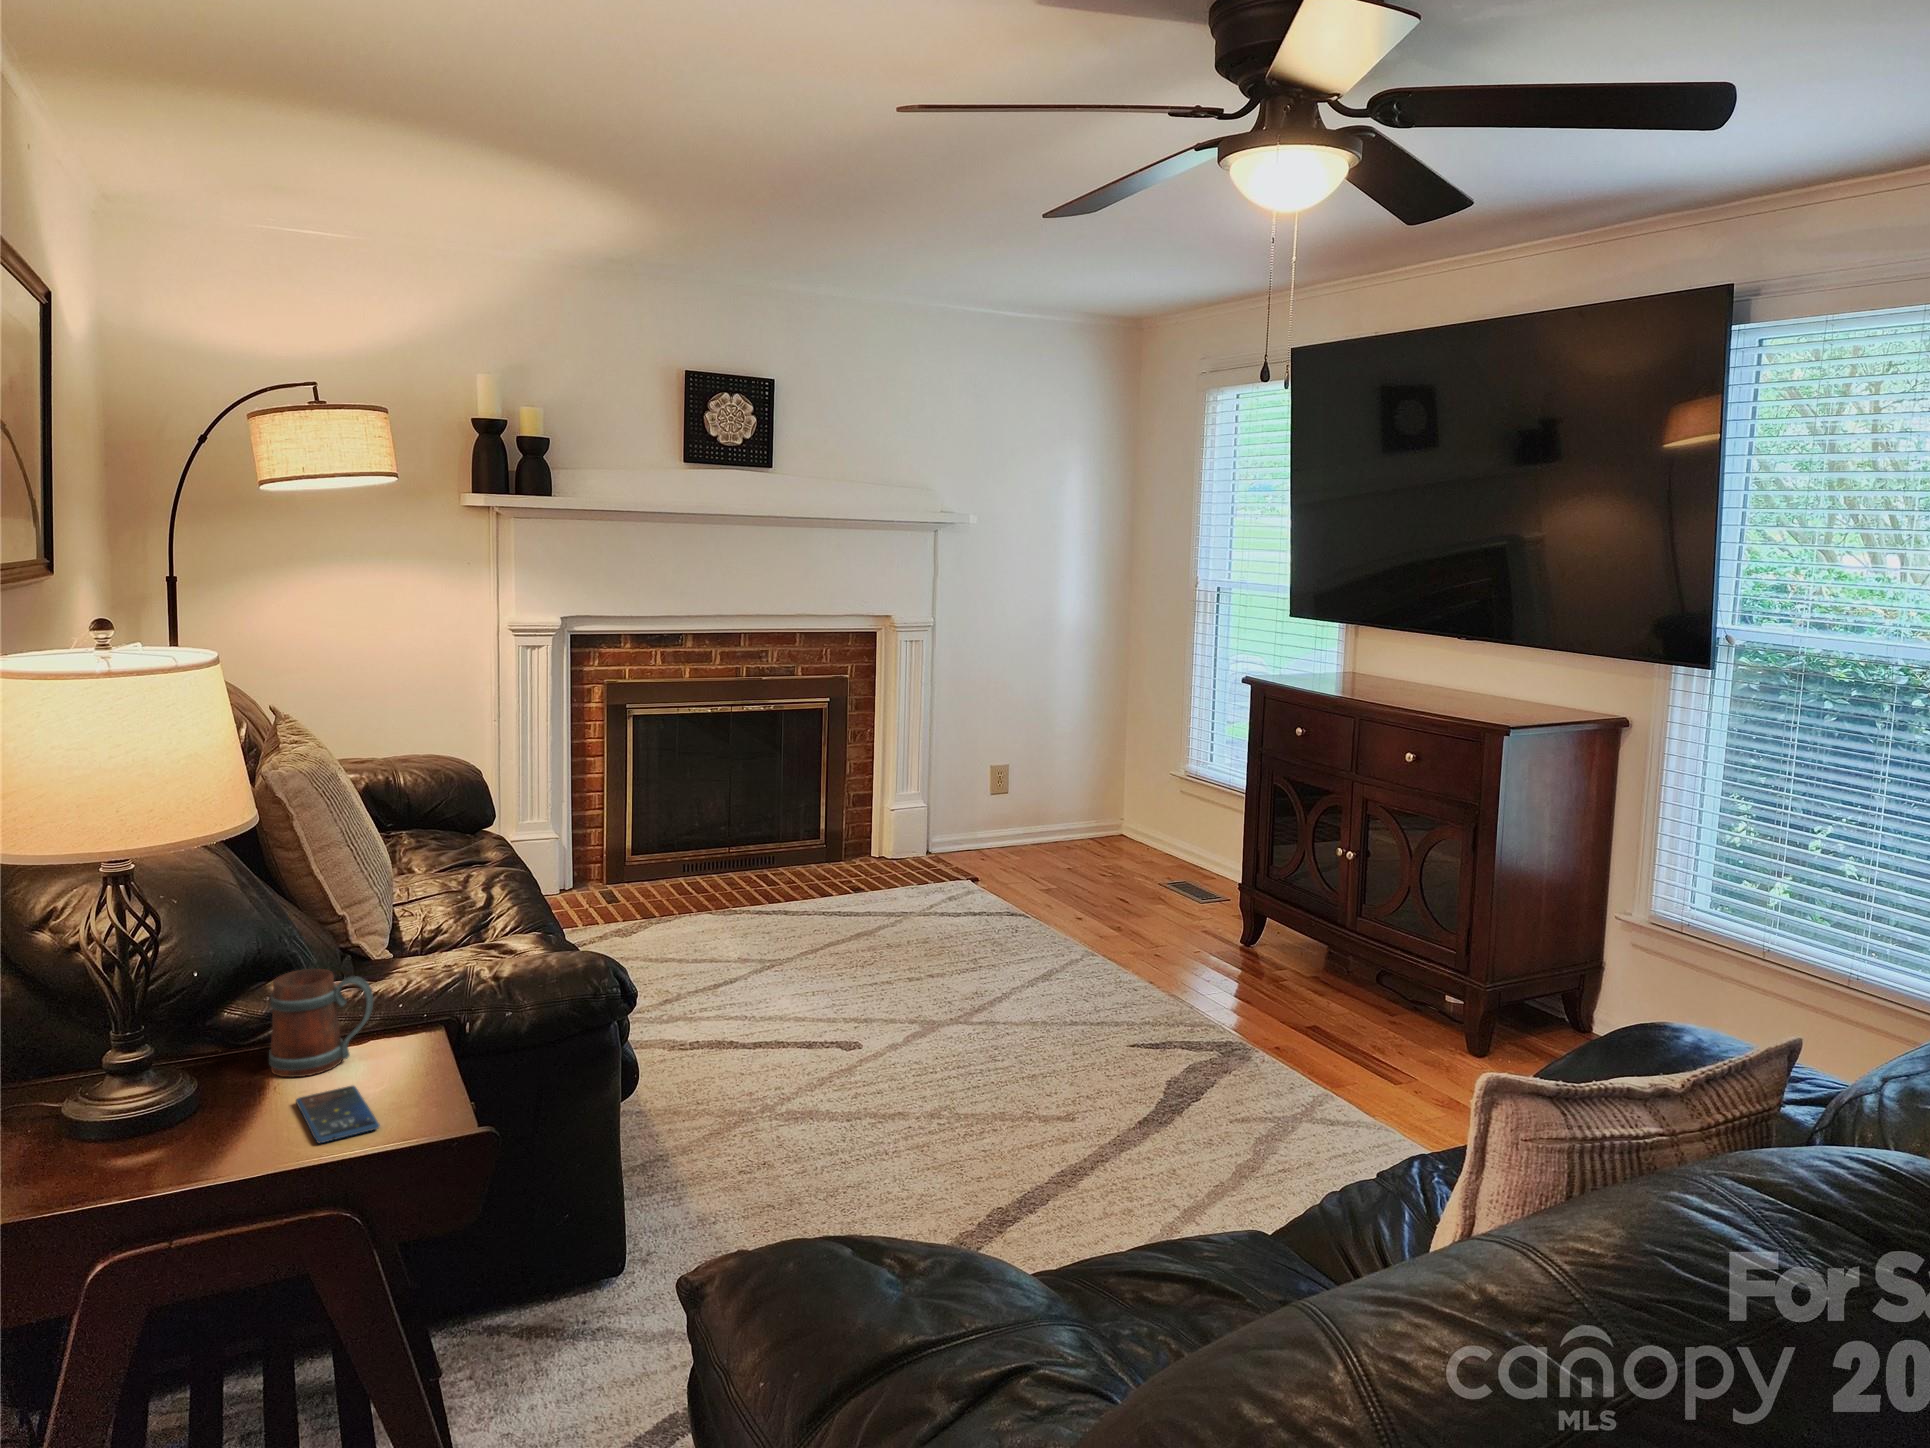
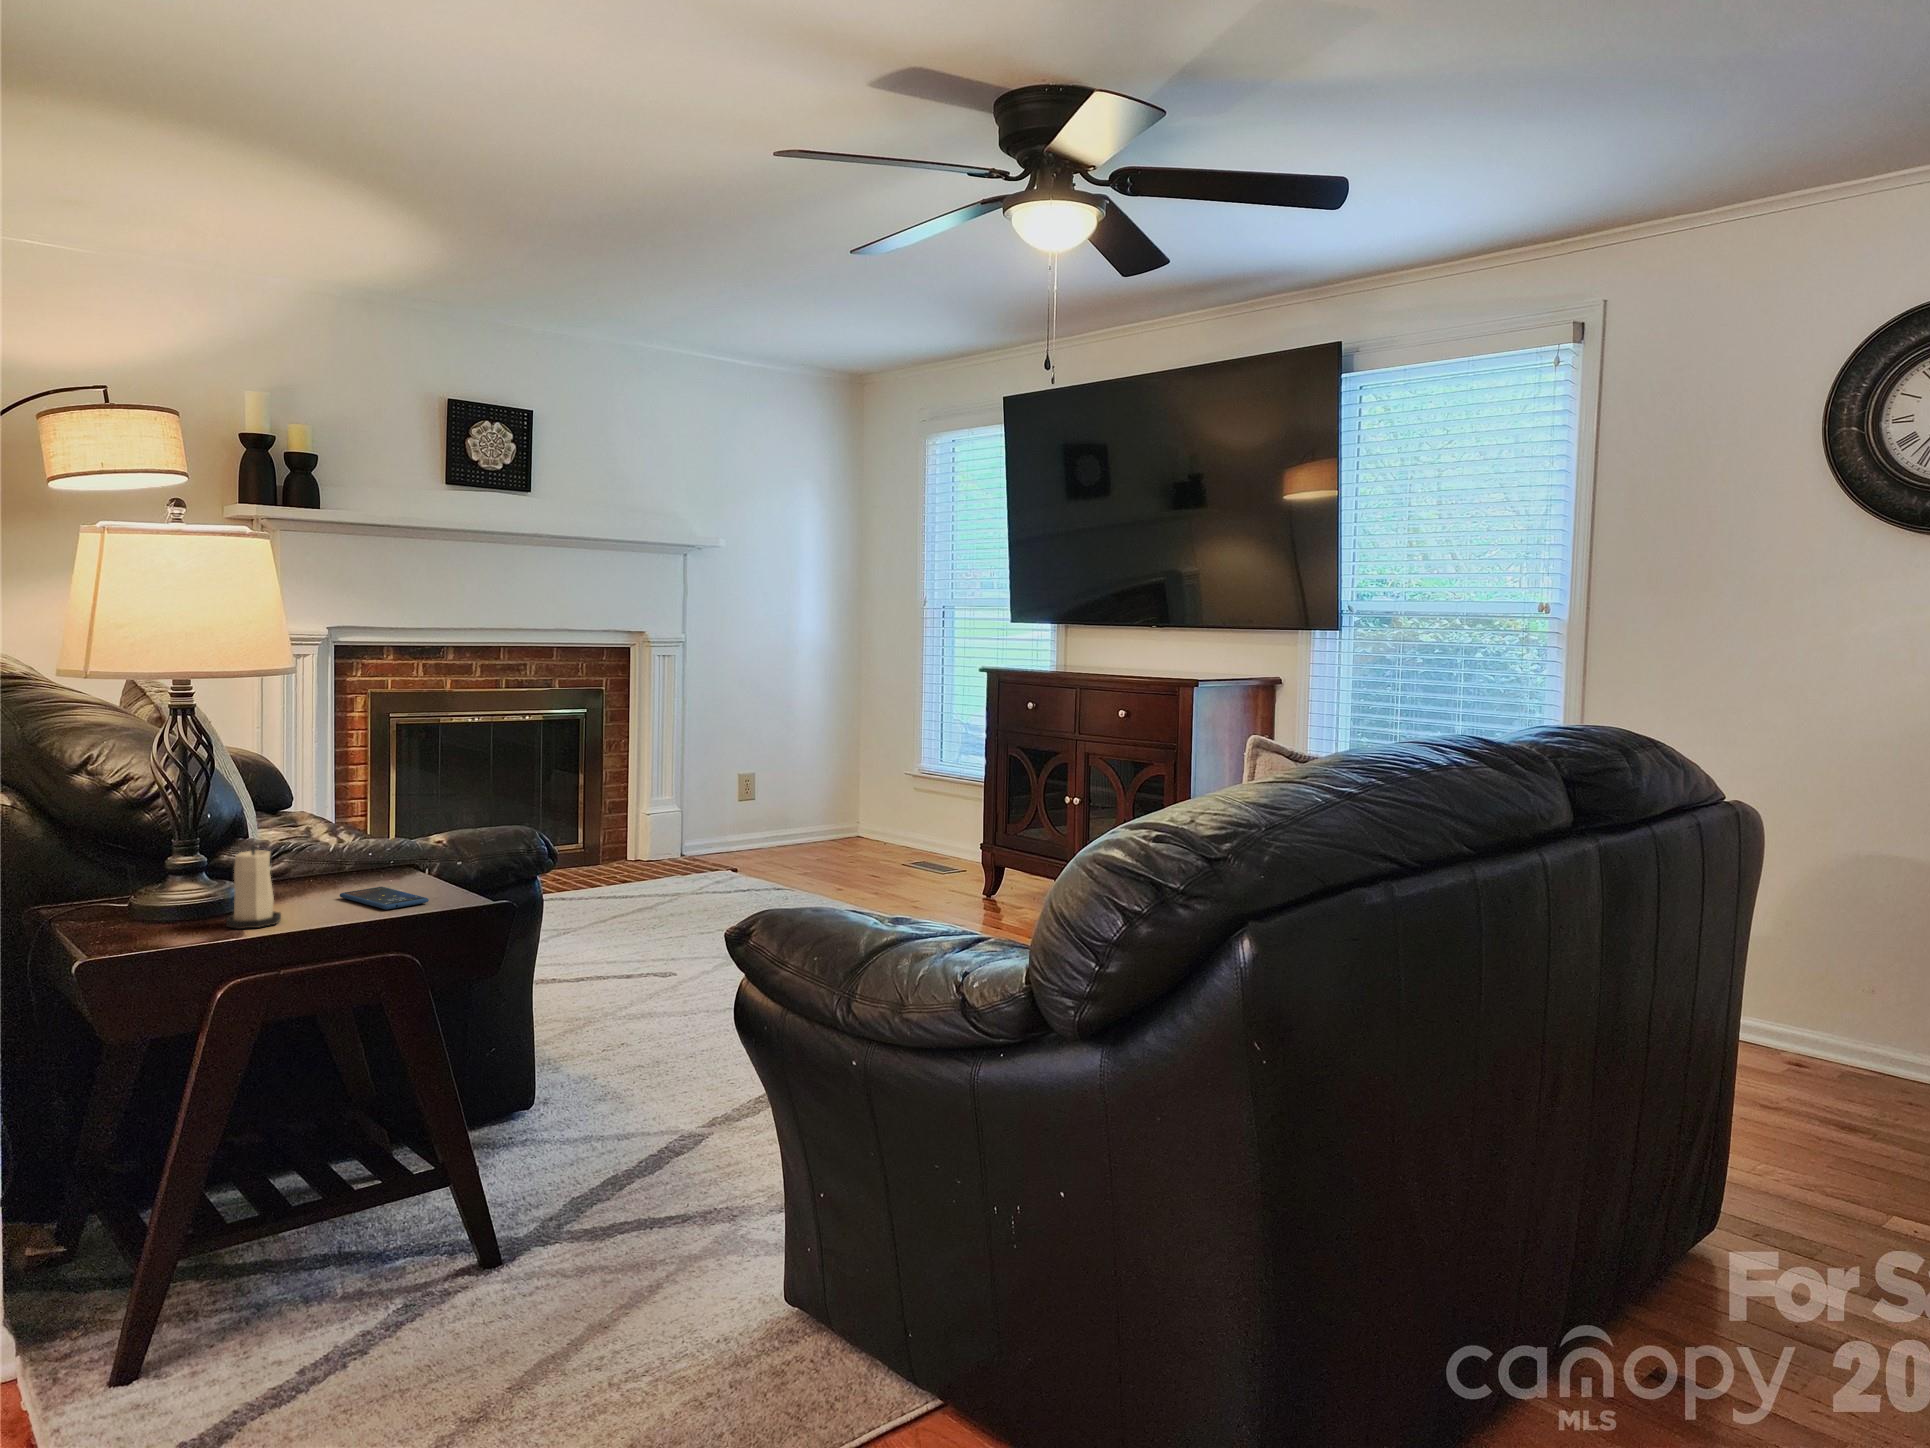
mug: present [269,969,373,1077] -> none [290,806,380,890]
candle: none [117,1072,187,1178] -> present [226,847,281,929]

